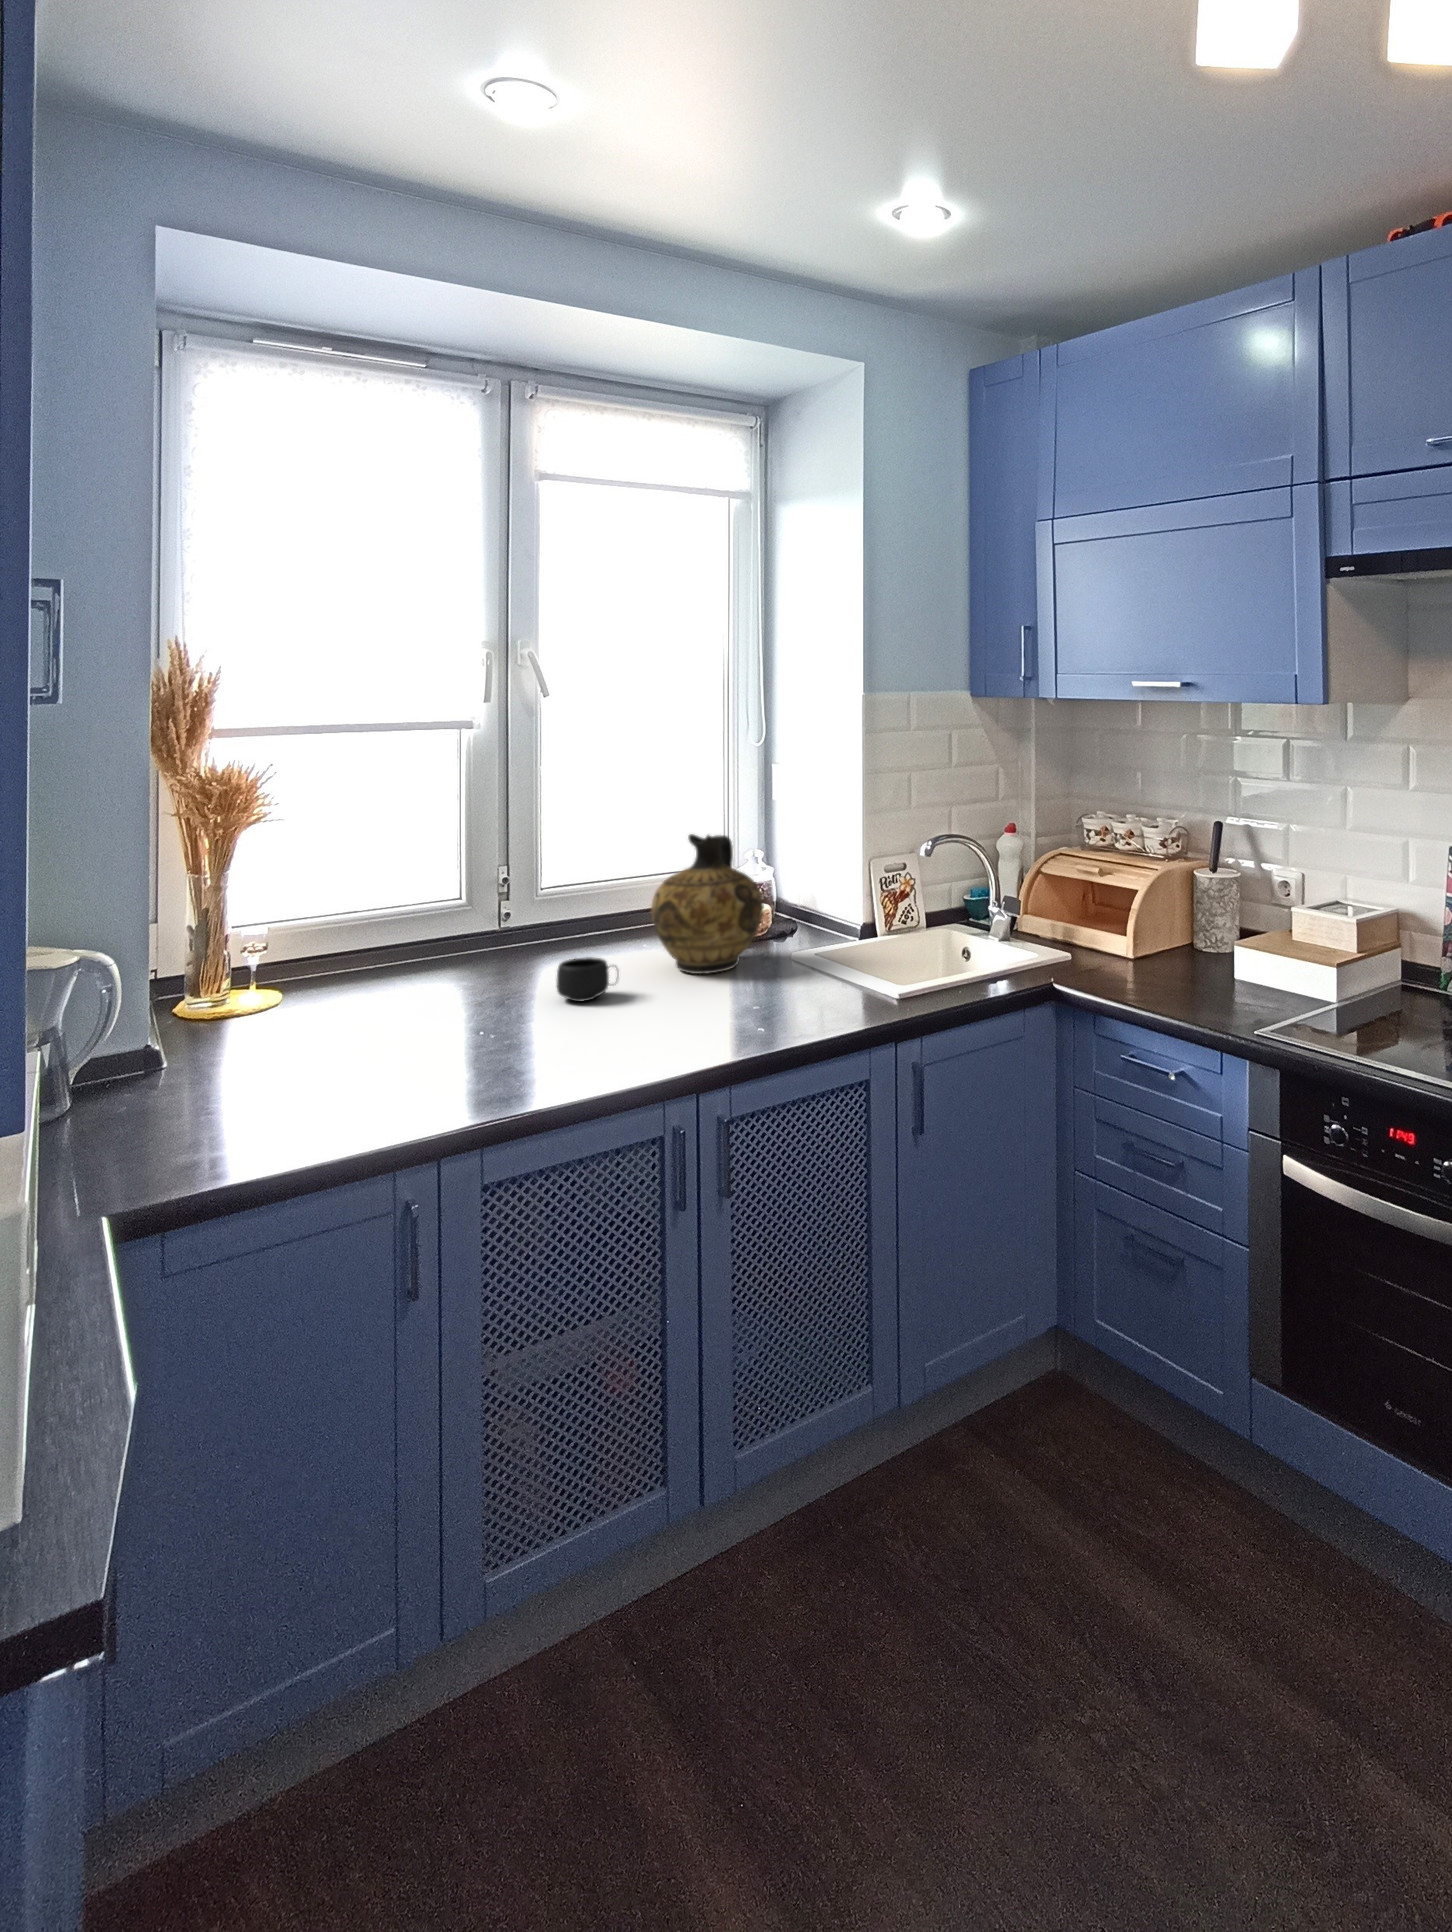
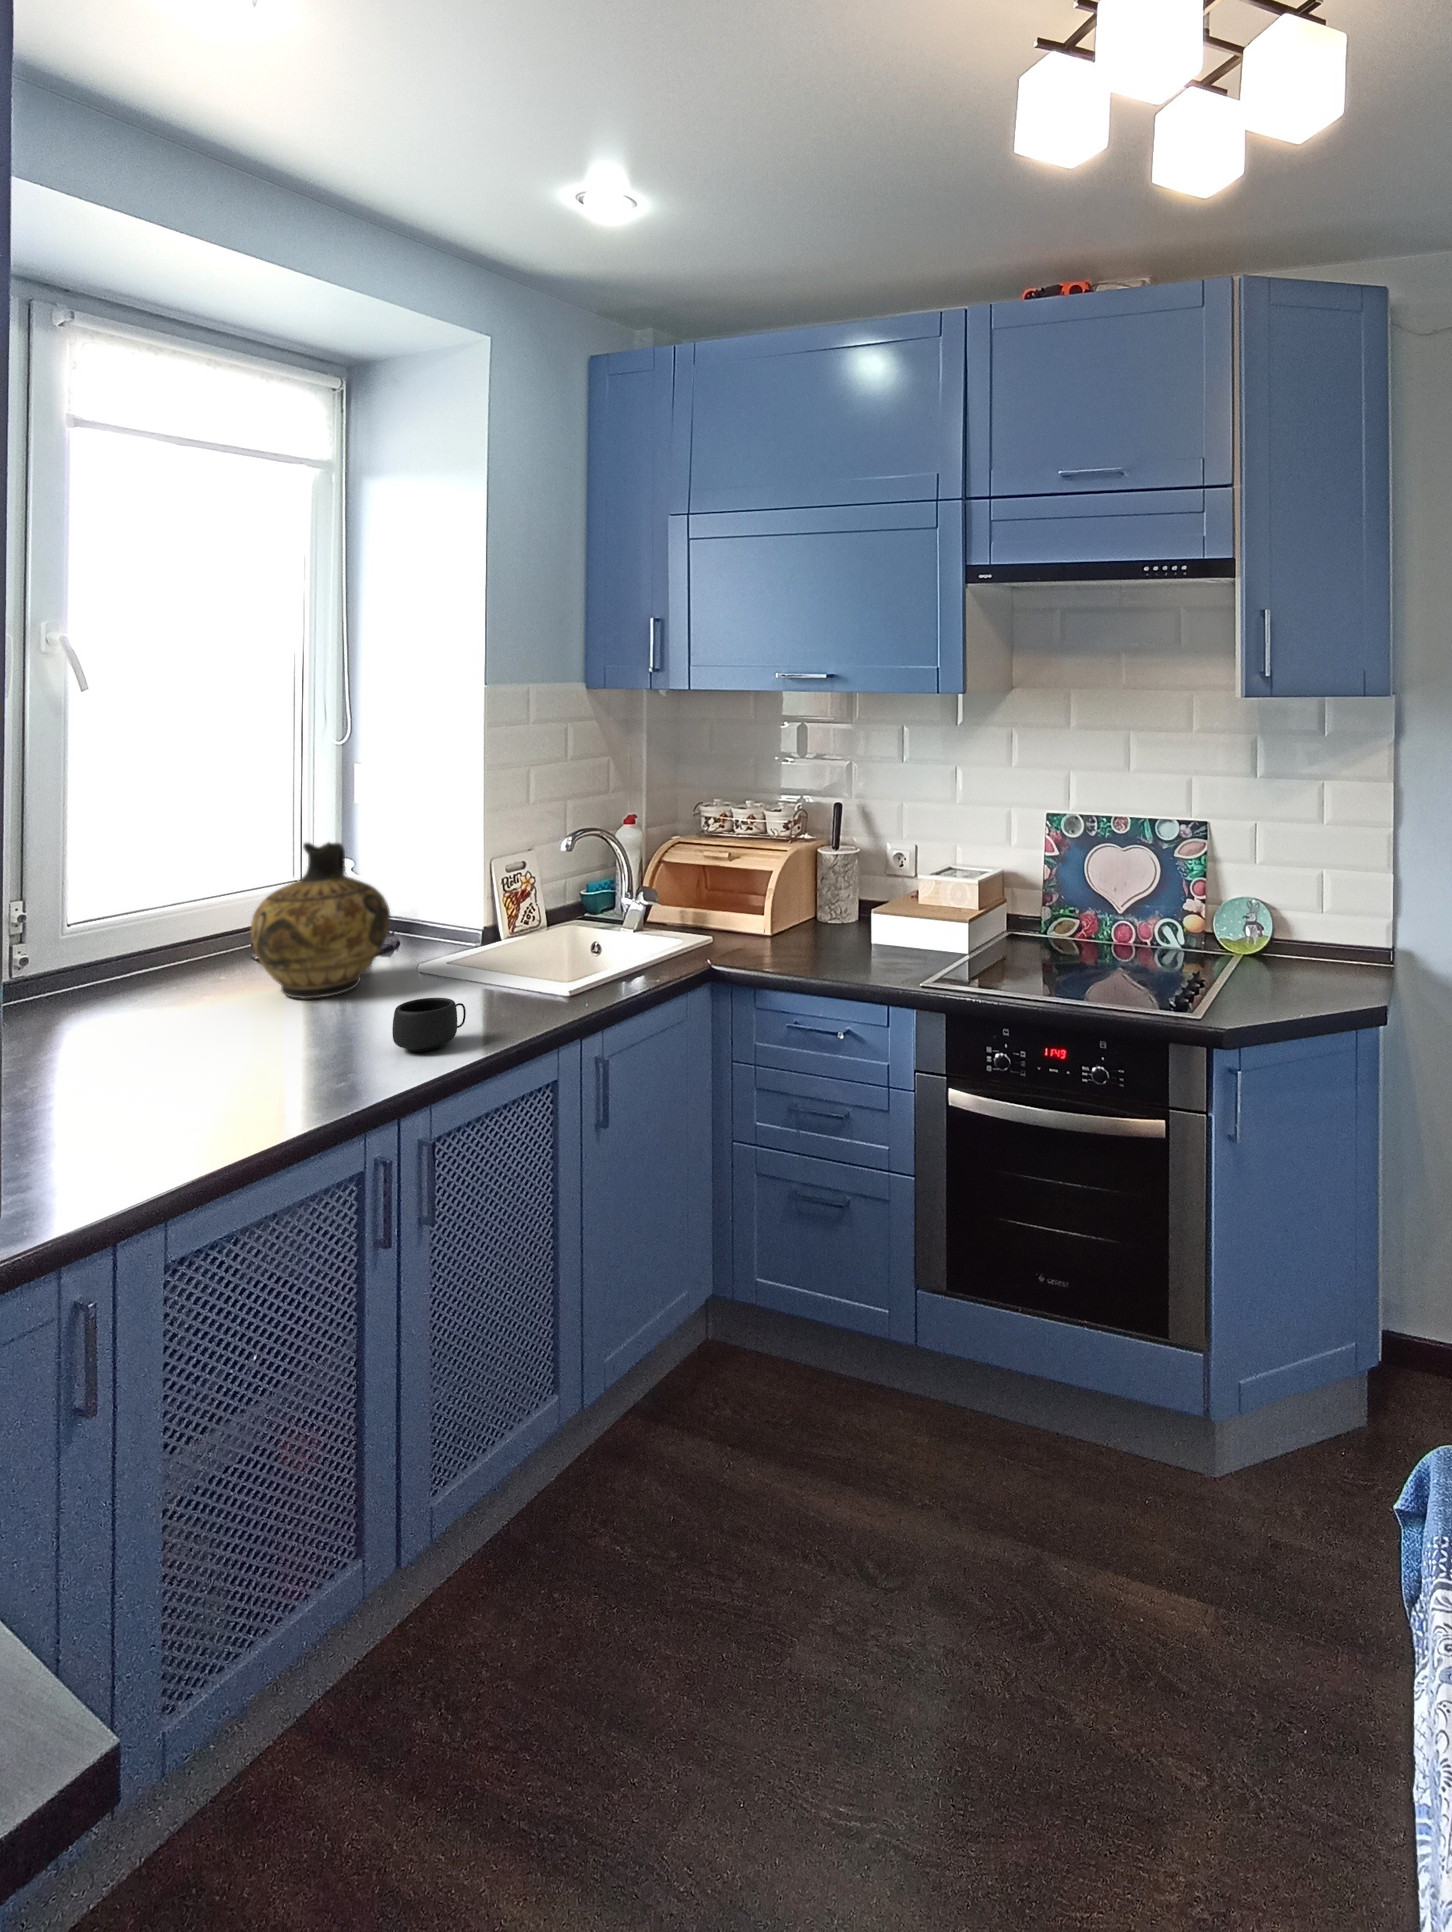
mug: present [557,957,610,1002] -> present [392,998,466,1052]

